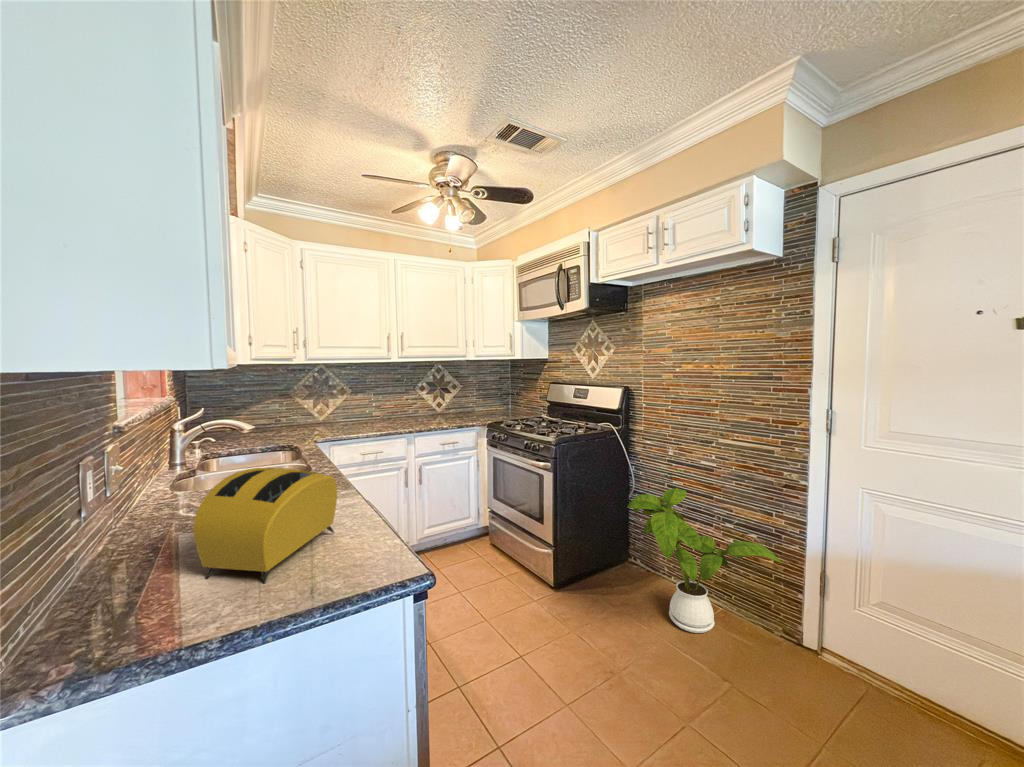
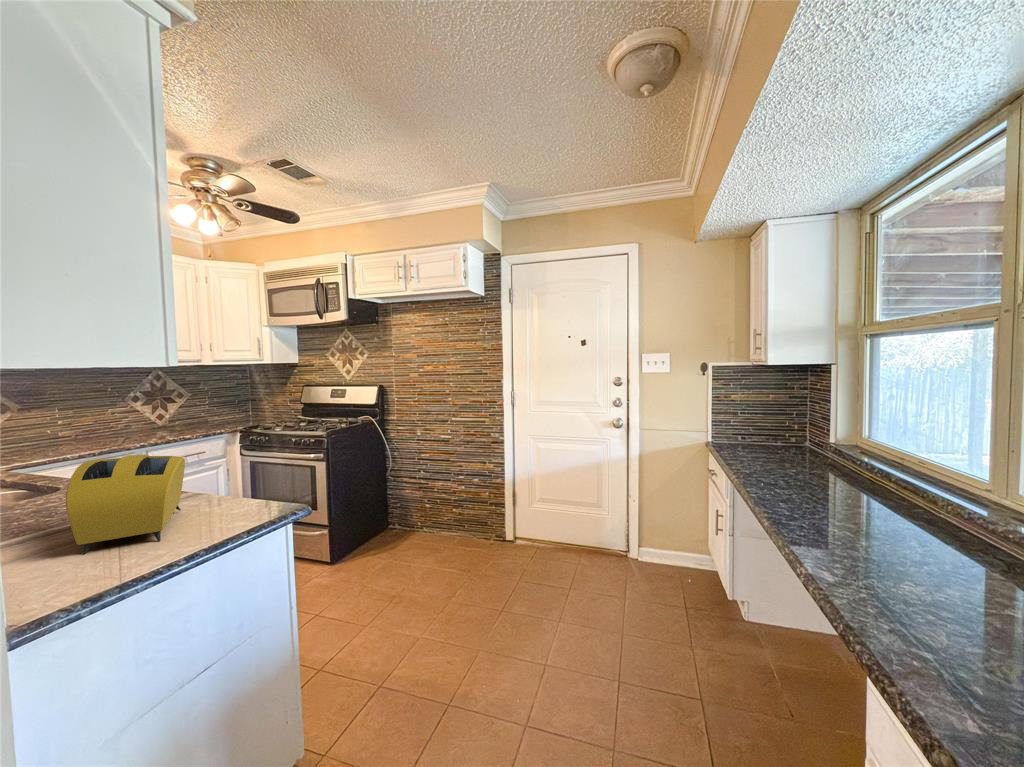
house plant: present [627,488,782,633] -> none [394,454,494,556]

